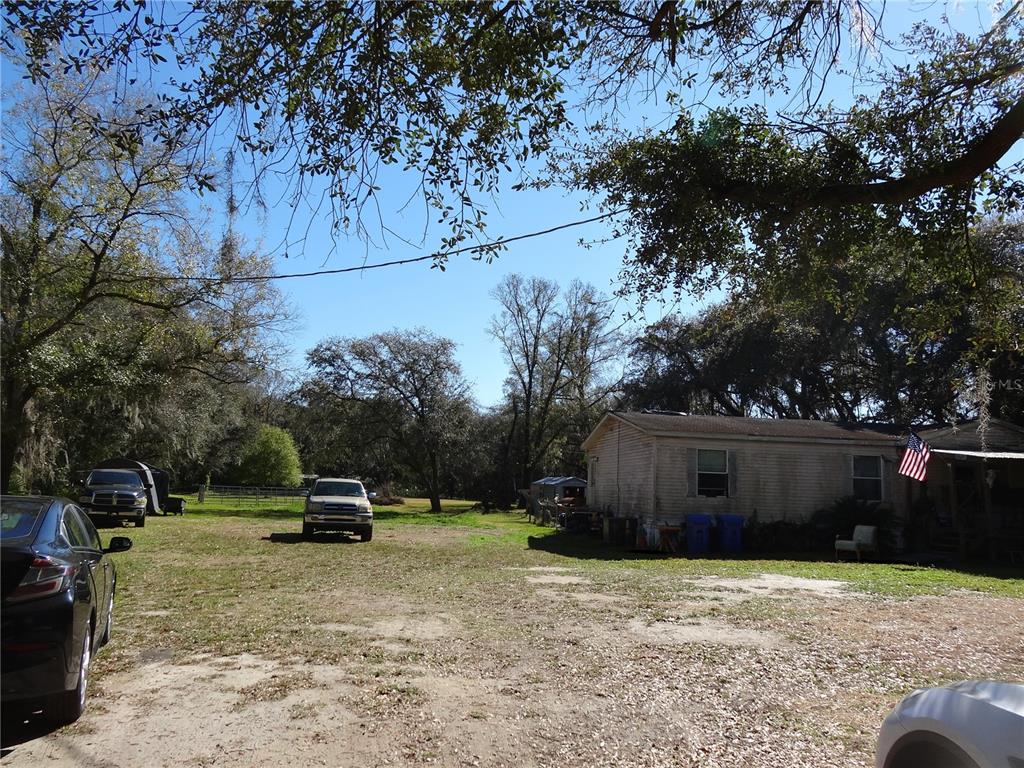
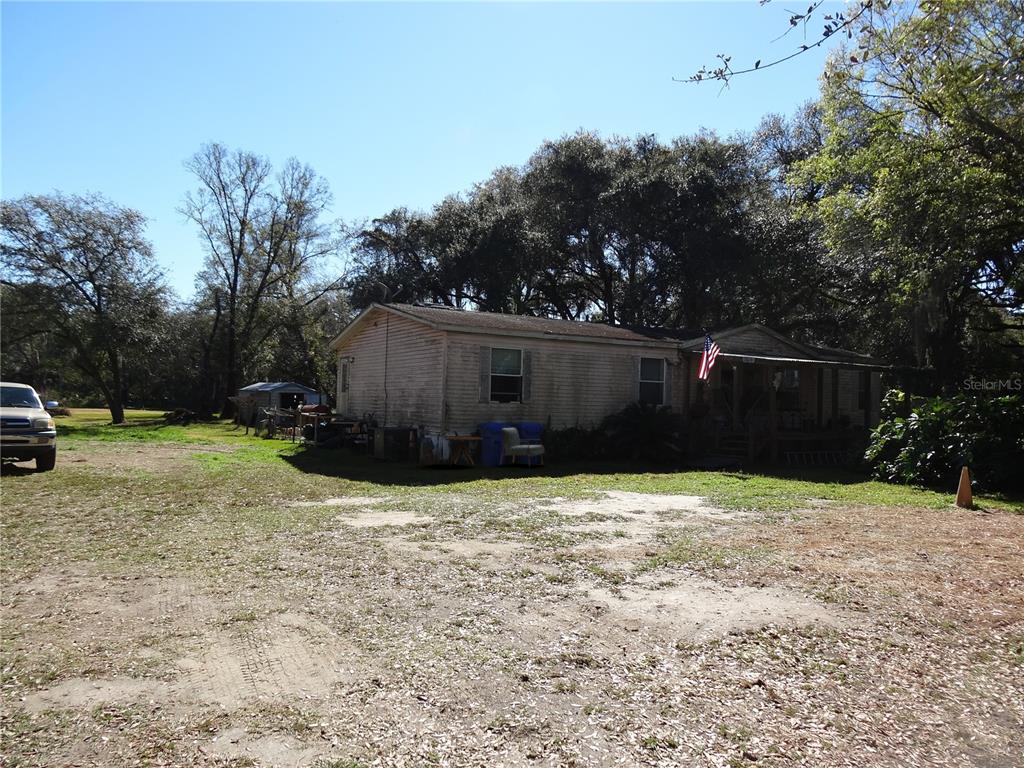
chair: present [835,525,879,561] -> present [500,428,544,466]

